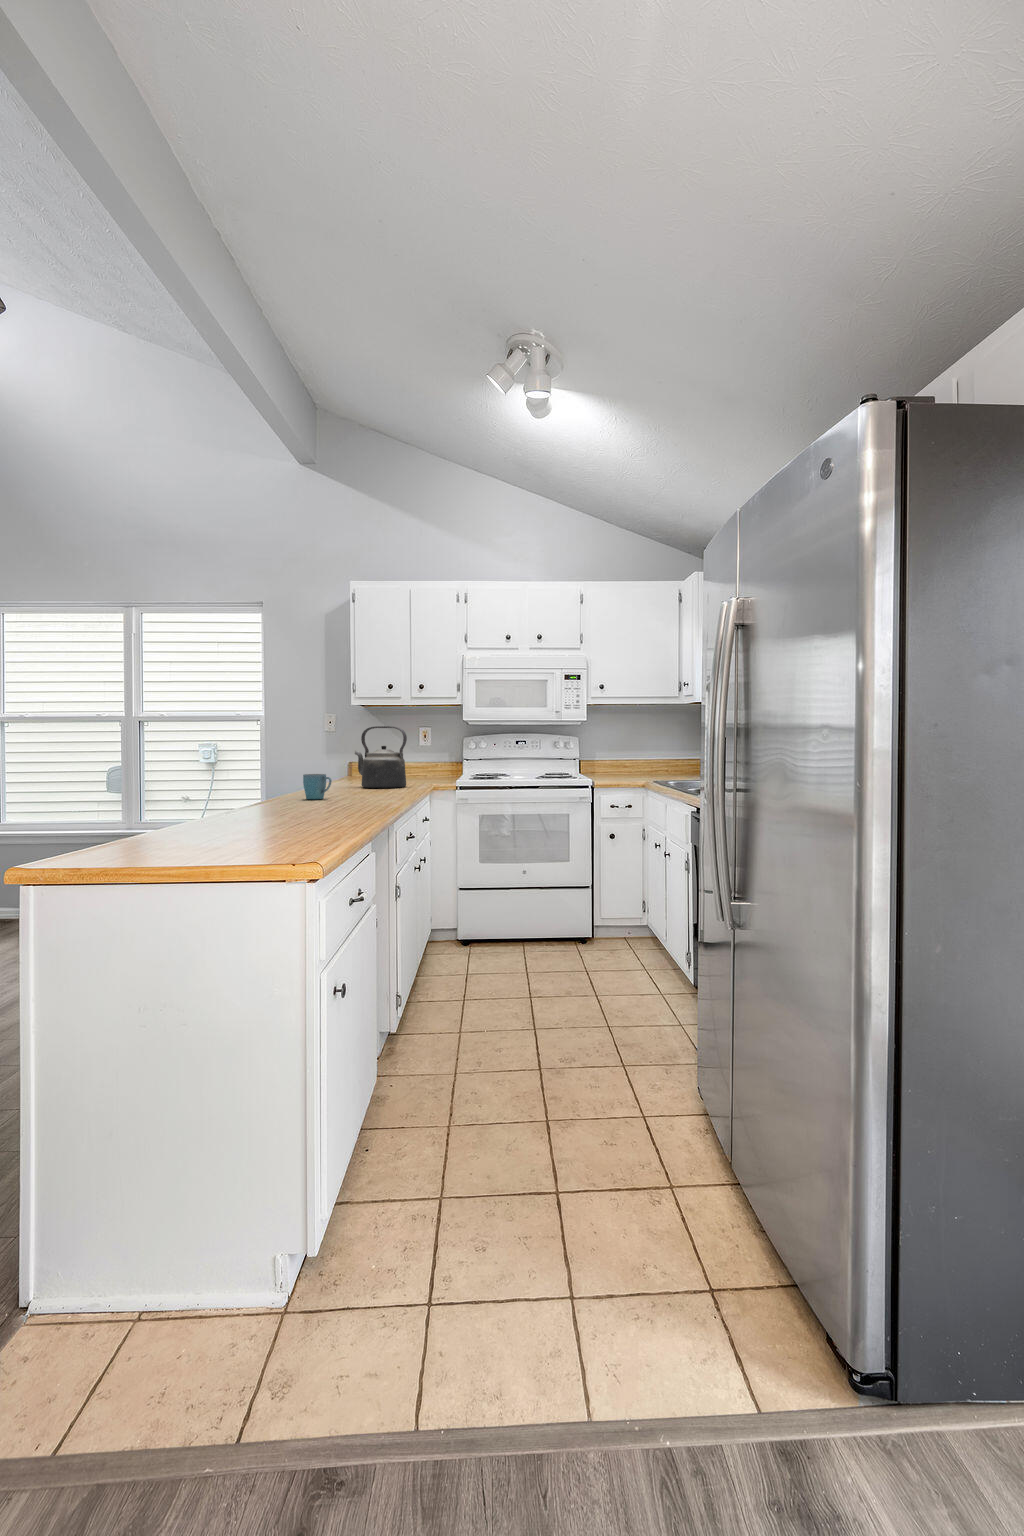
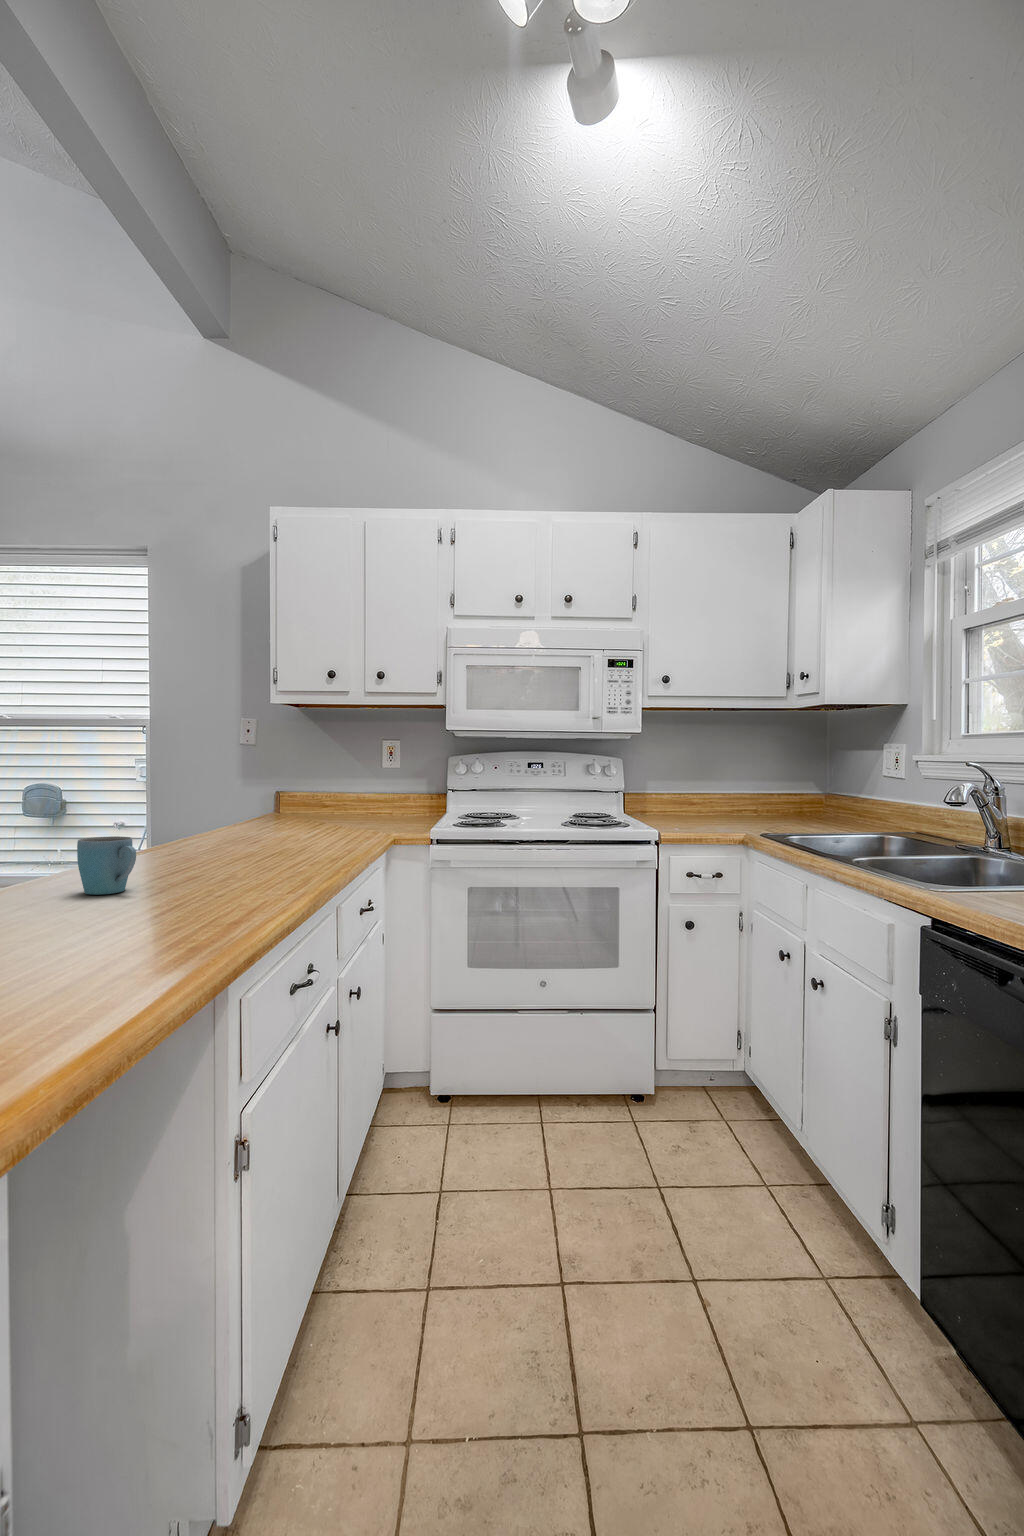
kettle: present [355,726,407,788] -> none [250,738,338,849]

